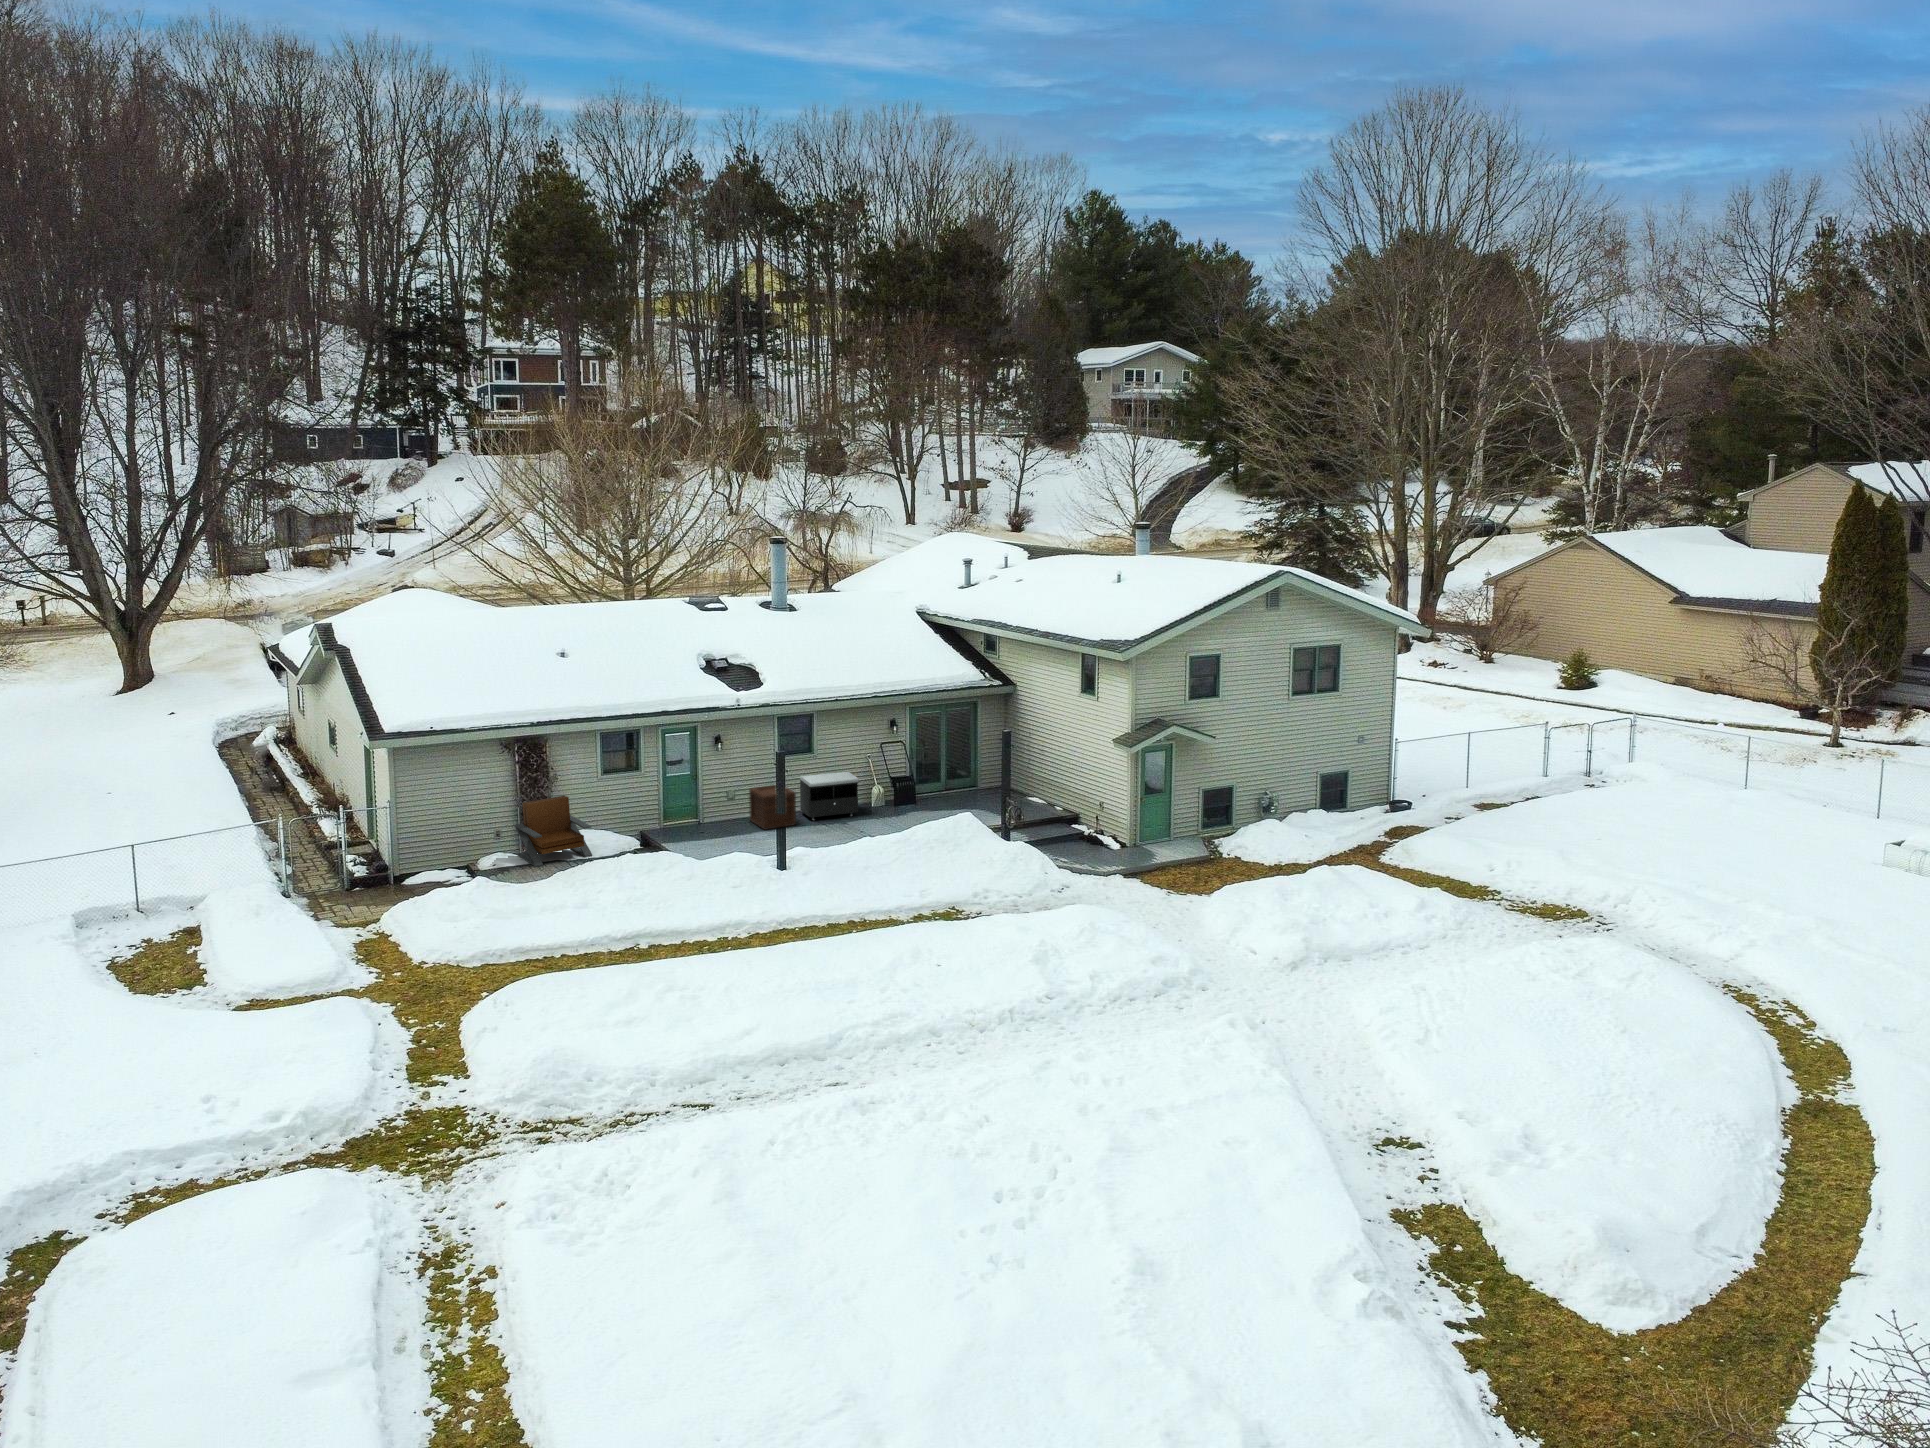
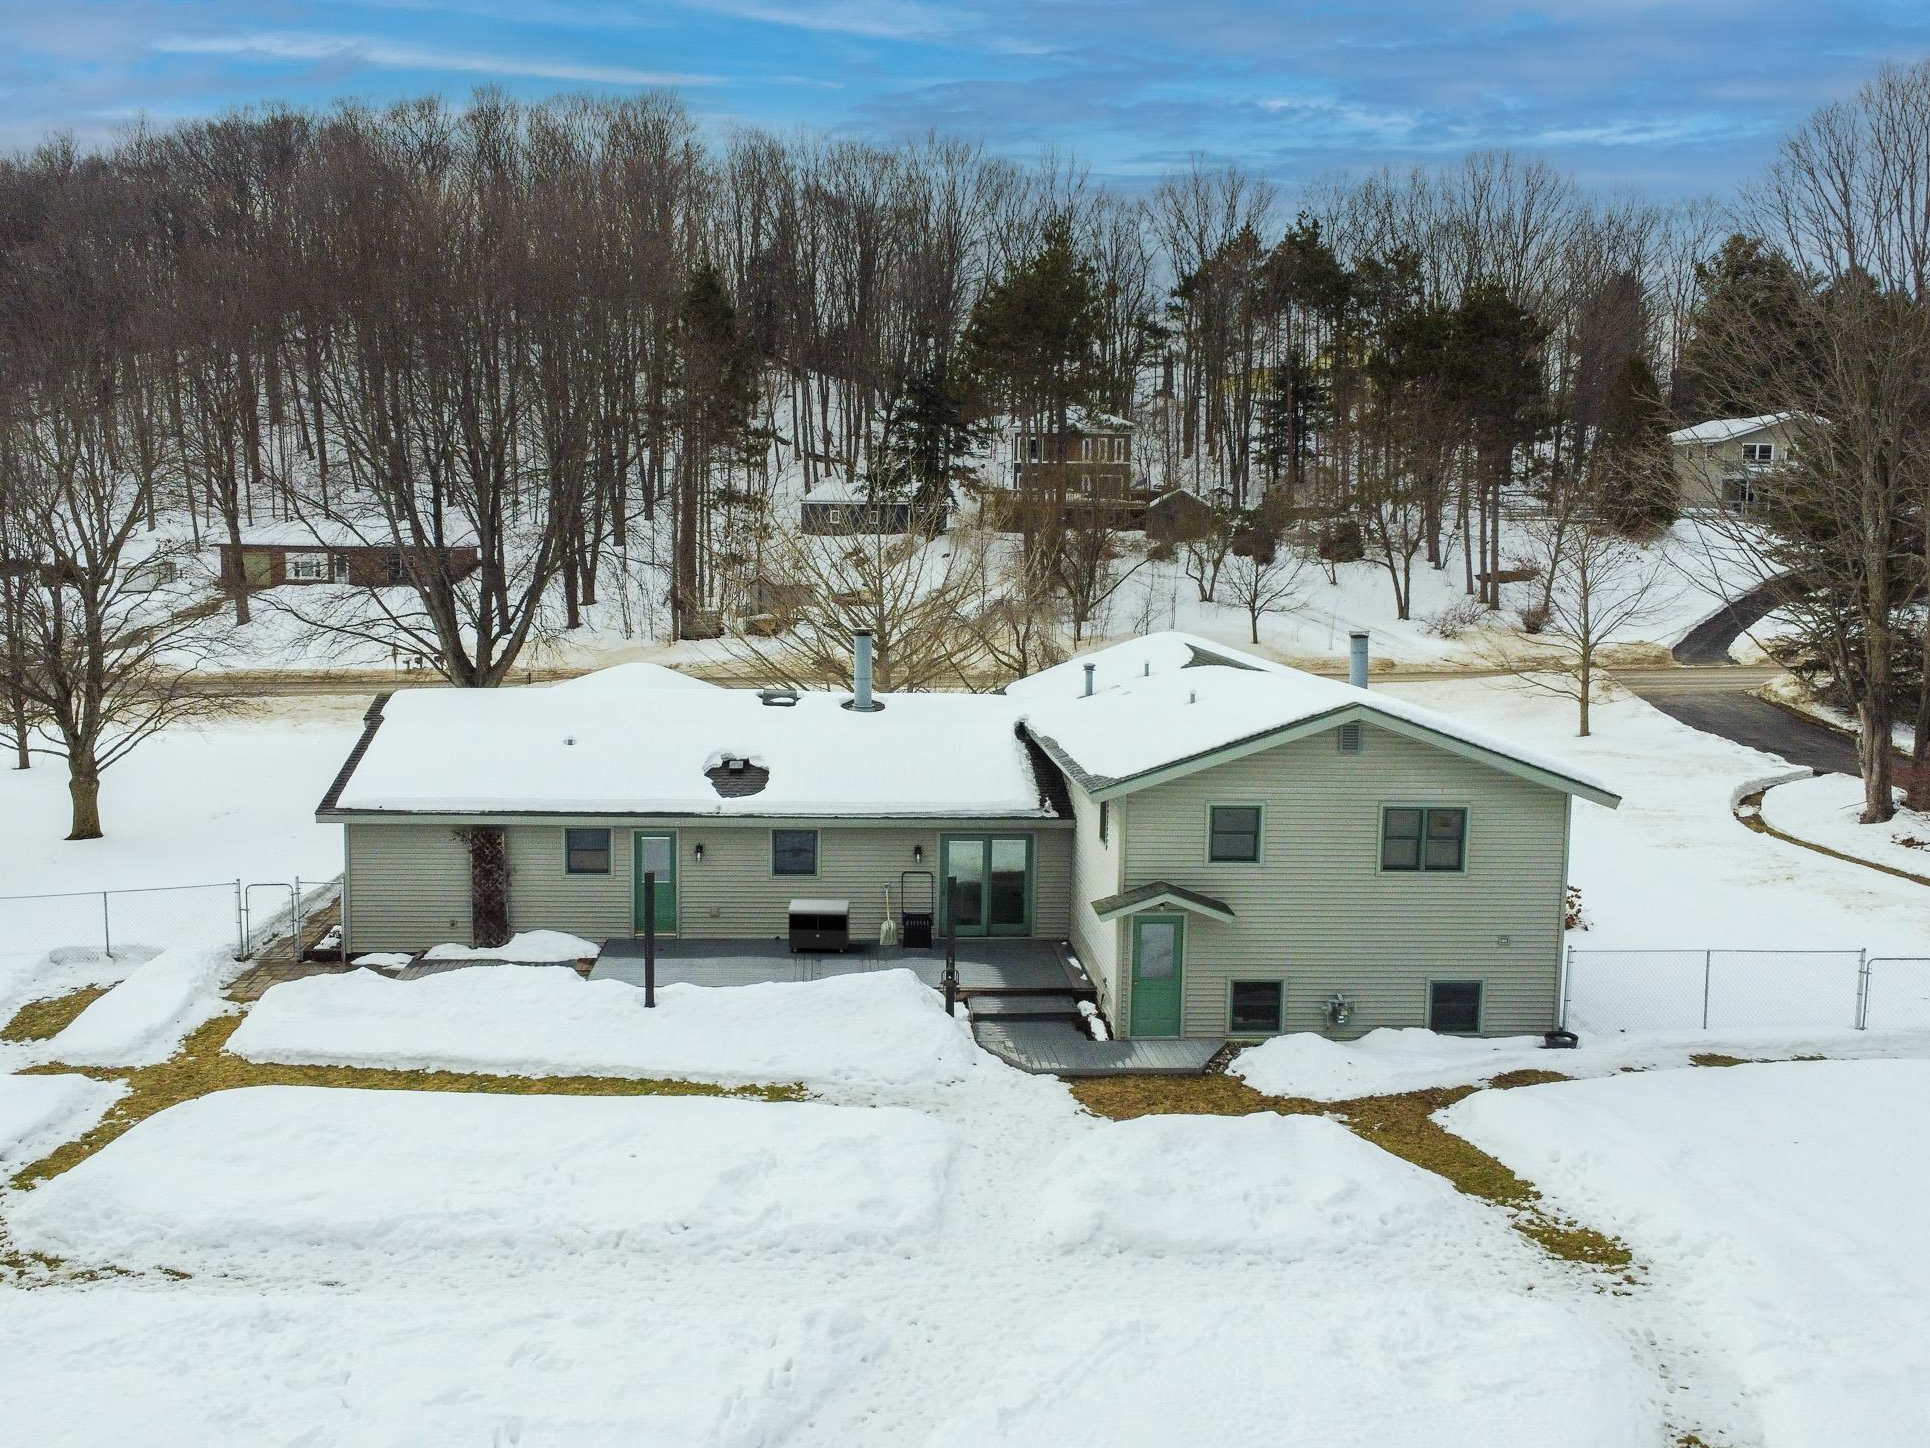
wooden crate: present [749,785,796,830] -> none [729,906,768,955]
lounge chair: present [515,796,592,867] -> none [464,891,531,963]

